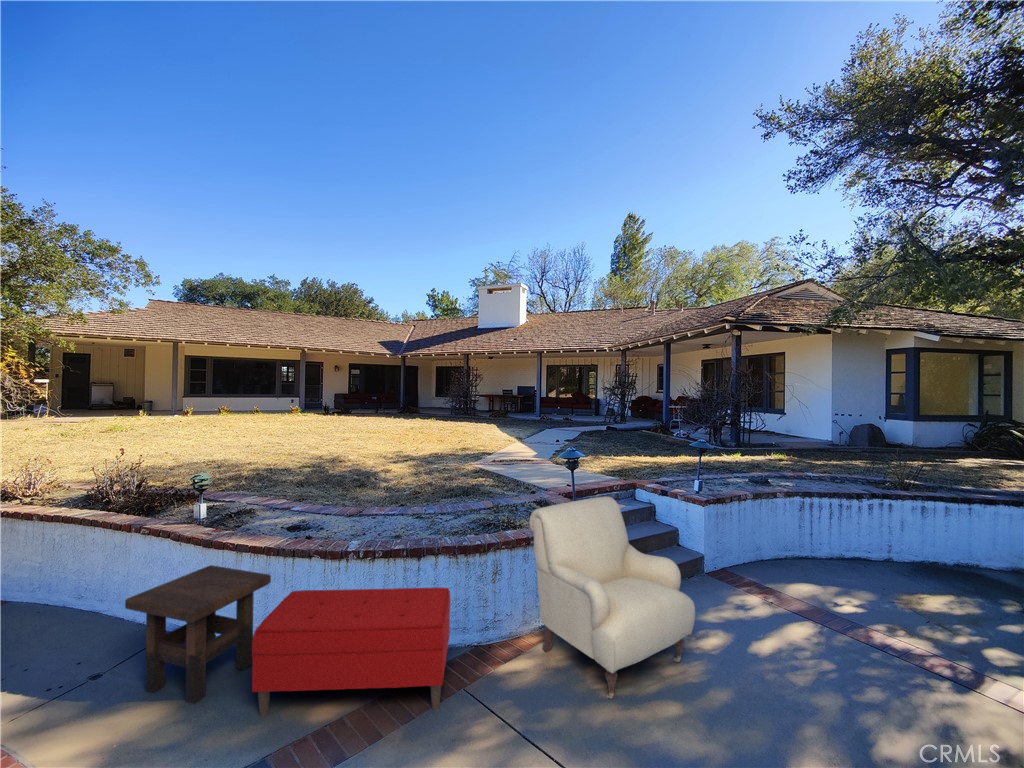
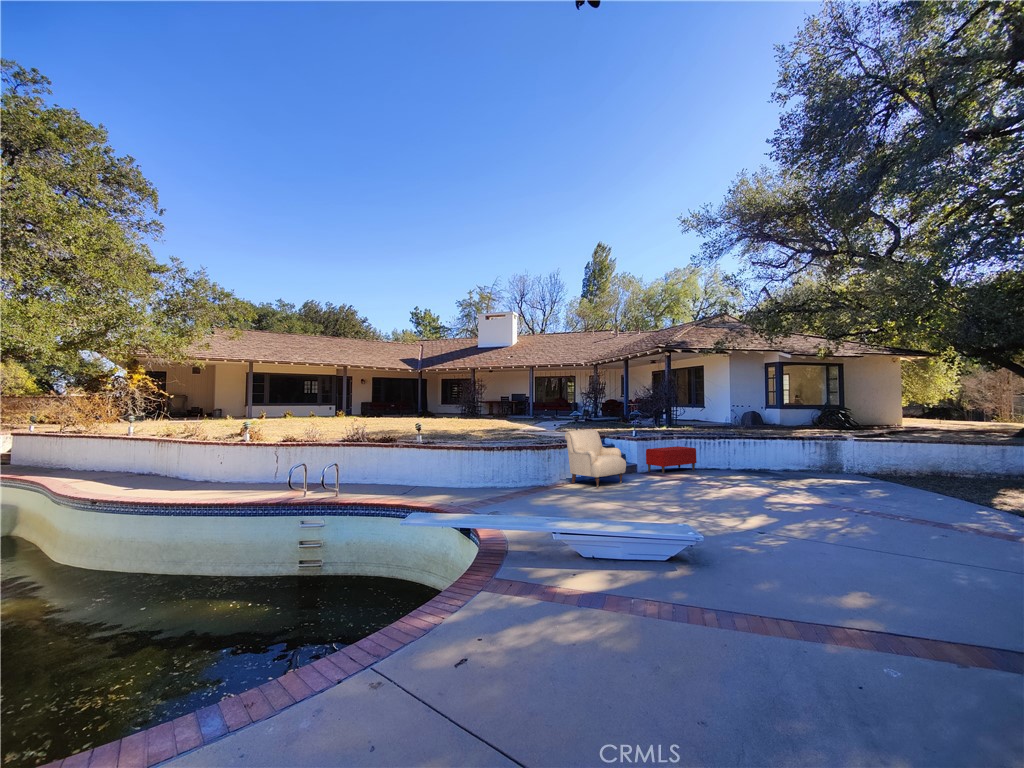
side table: present [125,565,271,704] -> none [433,455,472,492]
bench: present [252,587,451,717] -> present [646,446,697,474]

